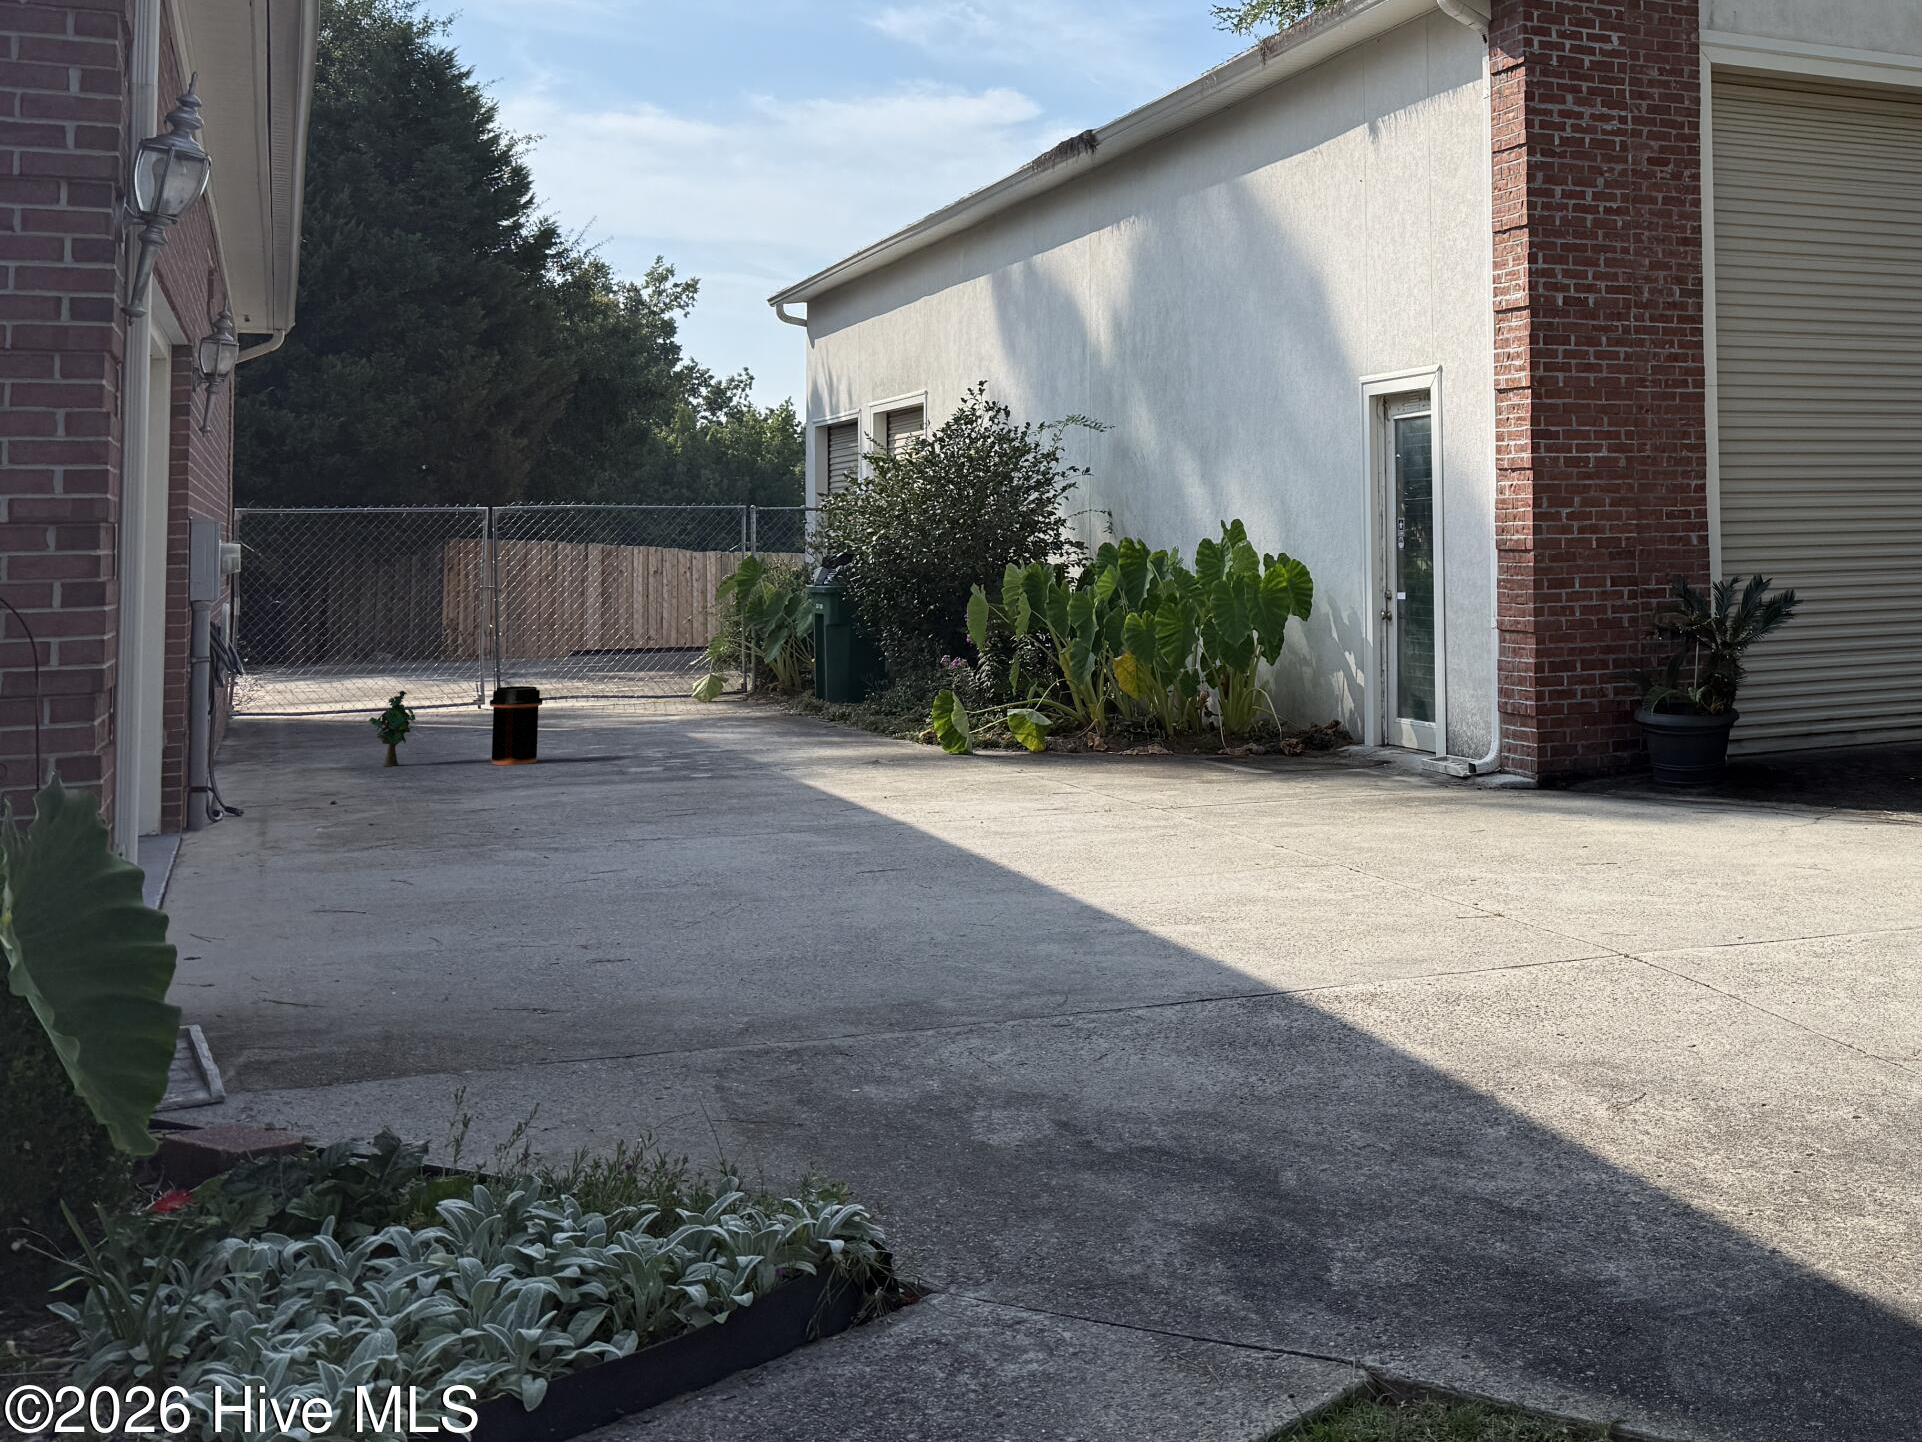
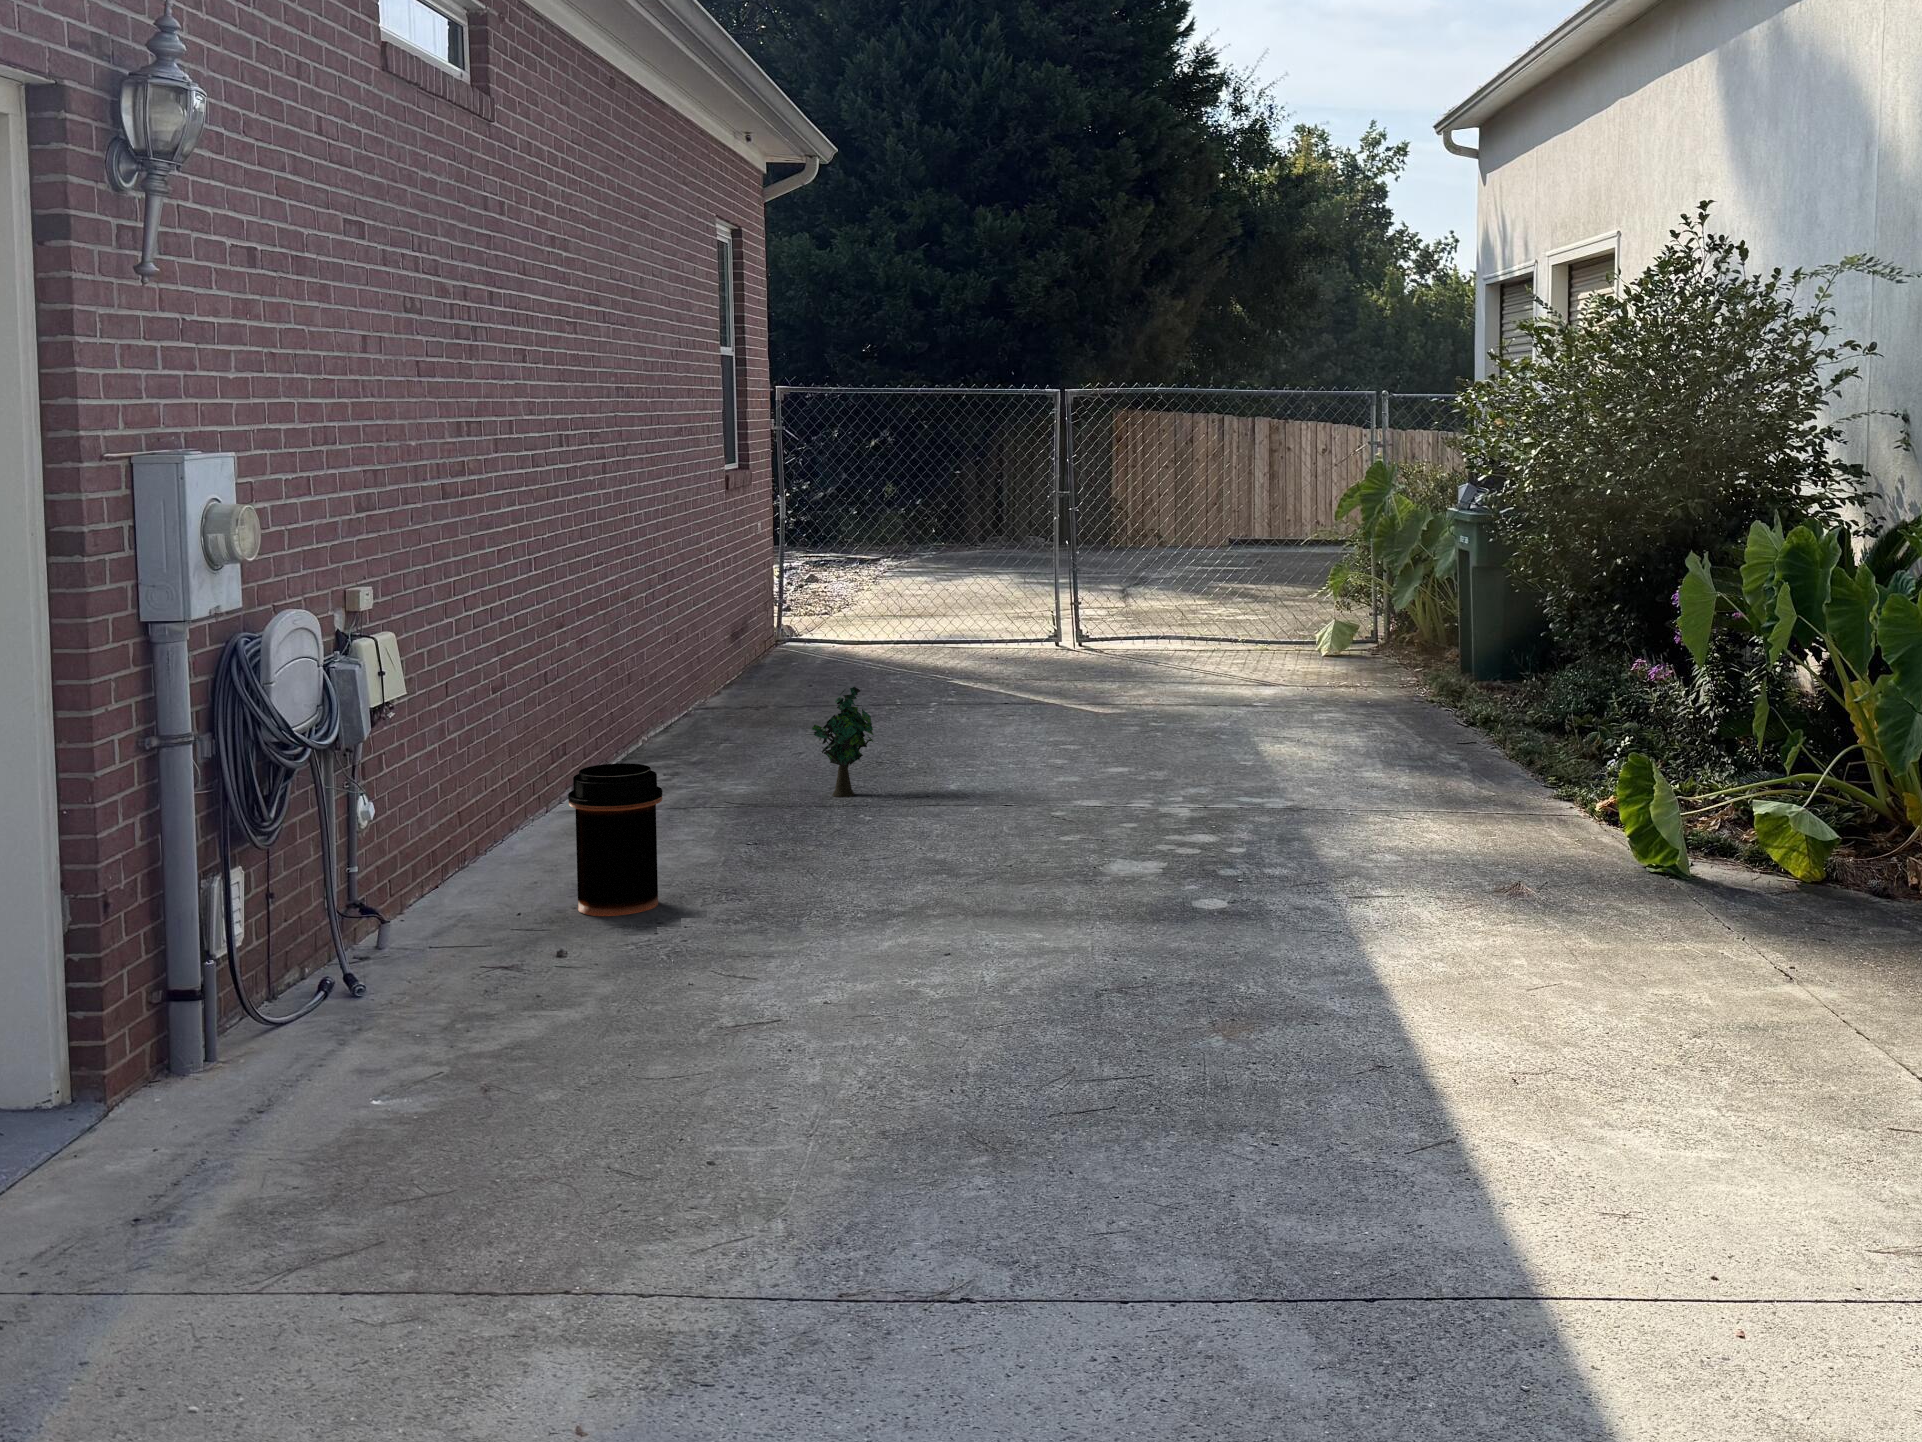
trash can: present [490,686,543,765] -> present [568,763,662,916]

